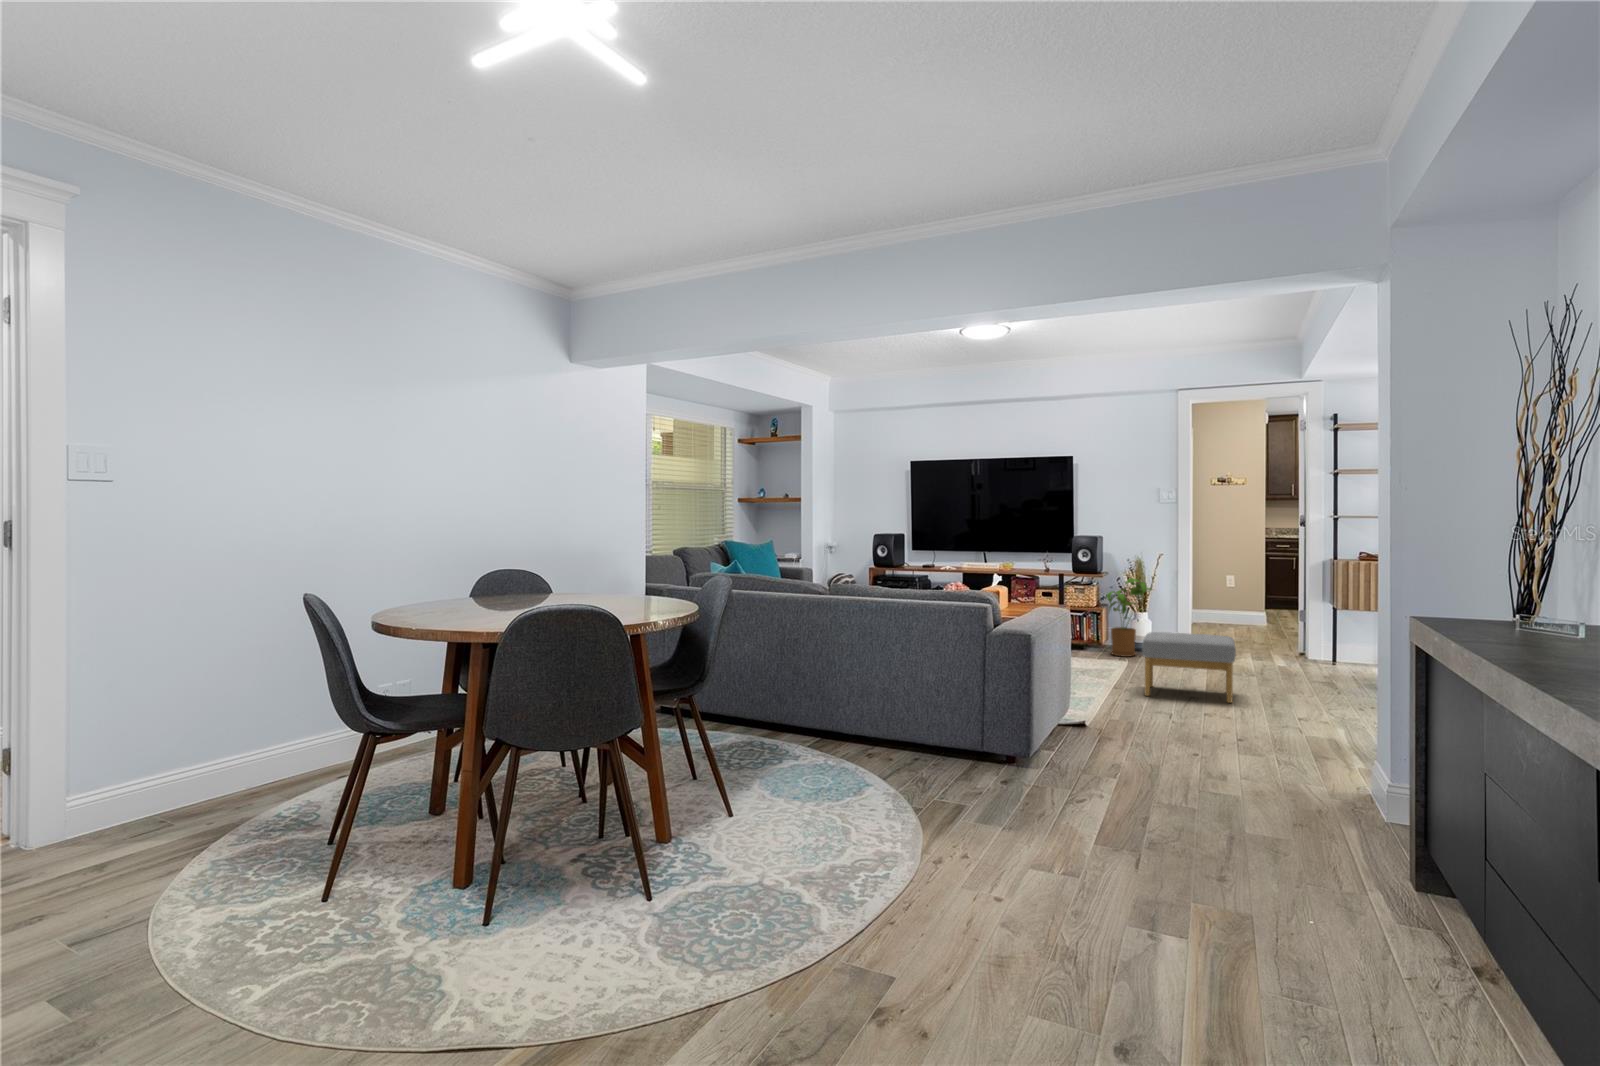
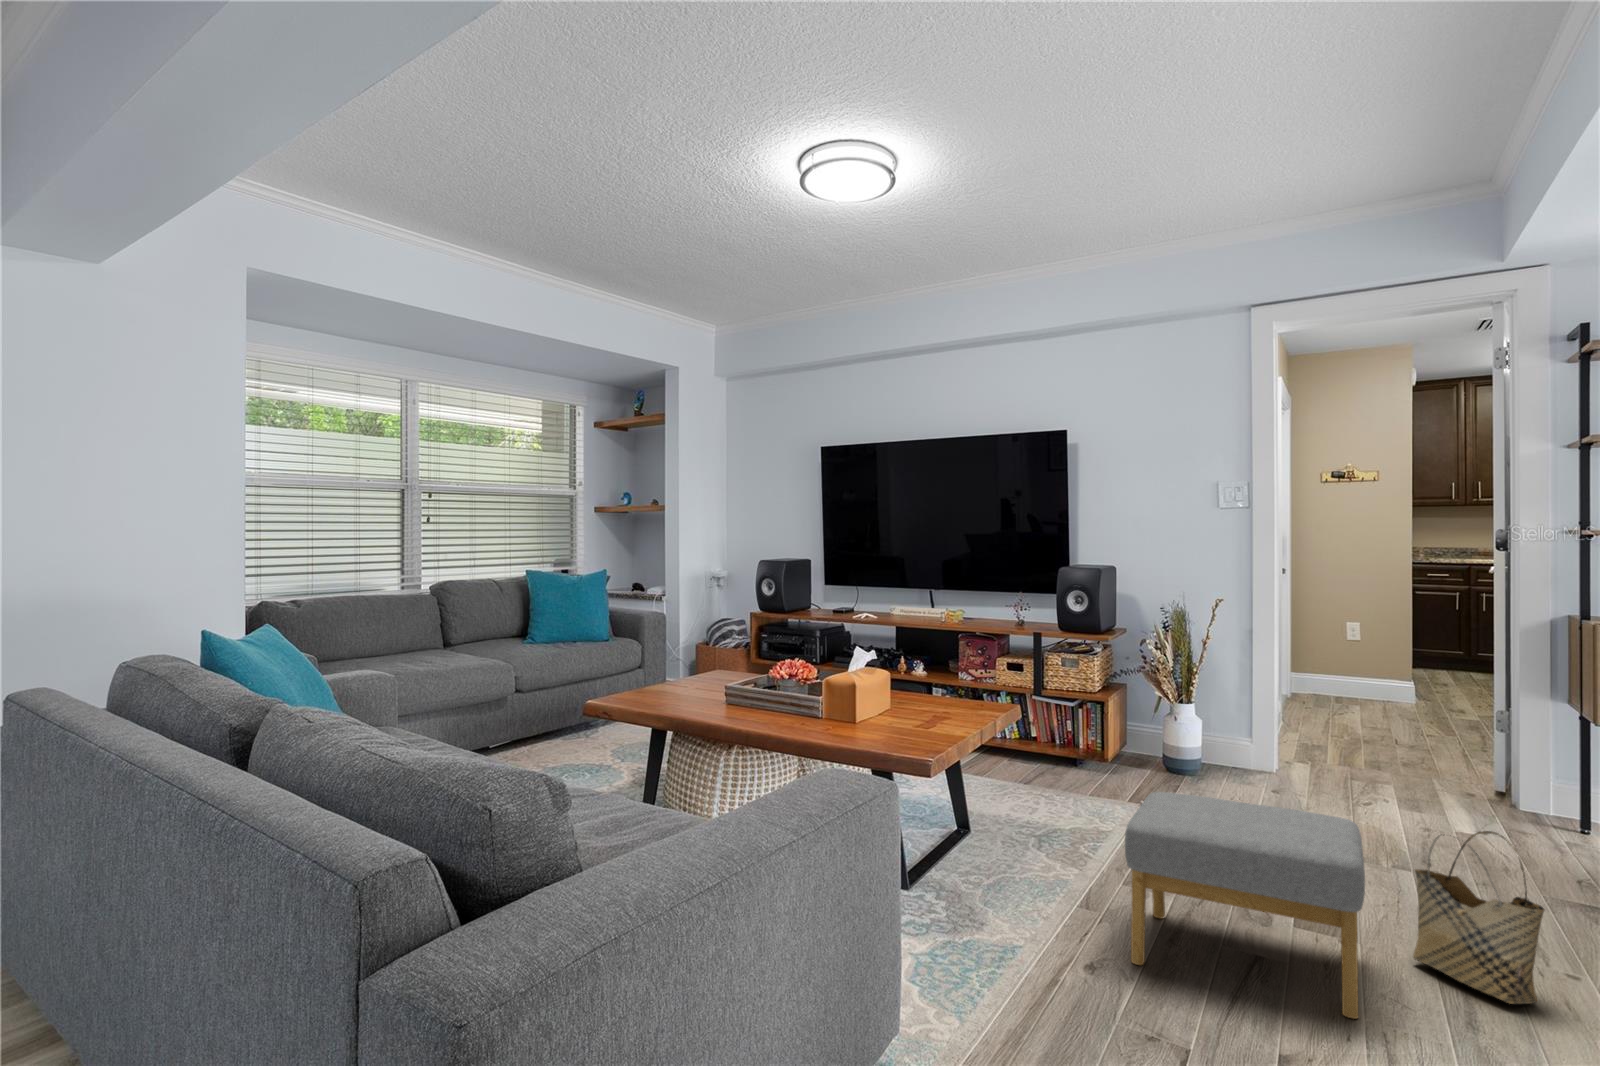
house plant: present [1107,578,1151,657] -> none [1110,646,1200,794]
woven basket: none [1253,638,1300,699] -> present [1413,831,1544,1004]

